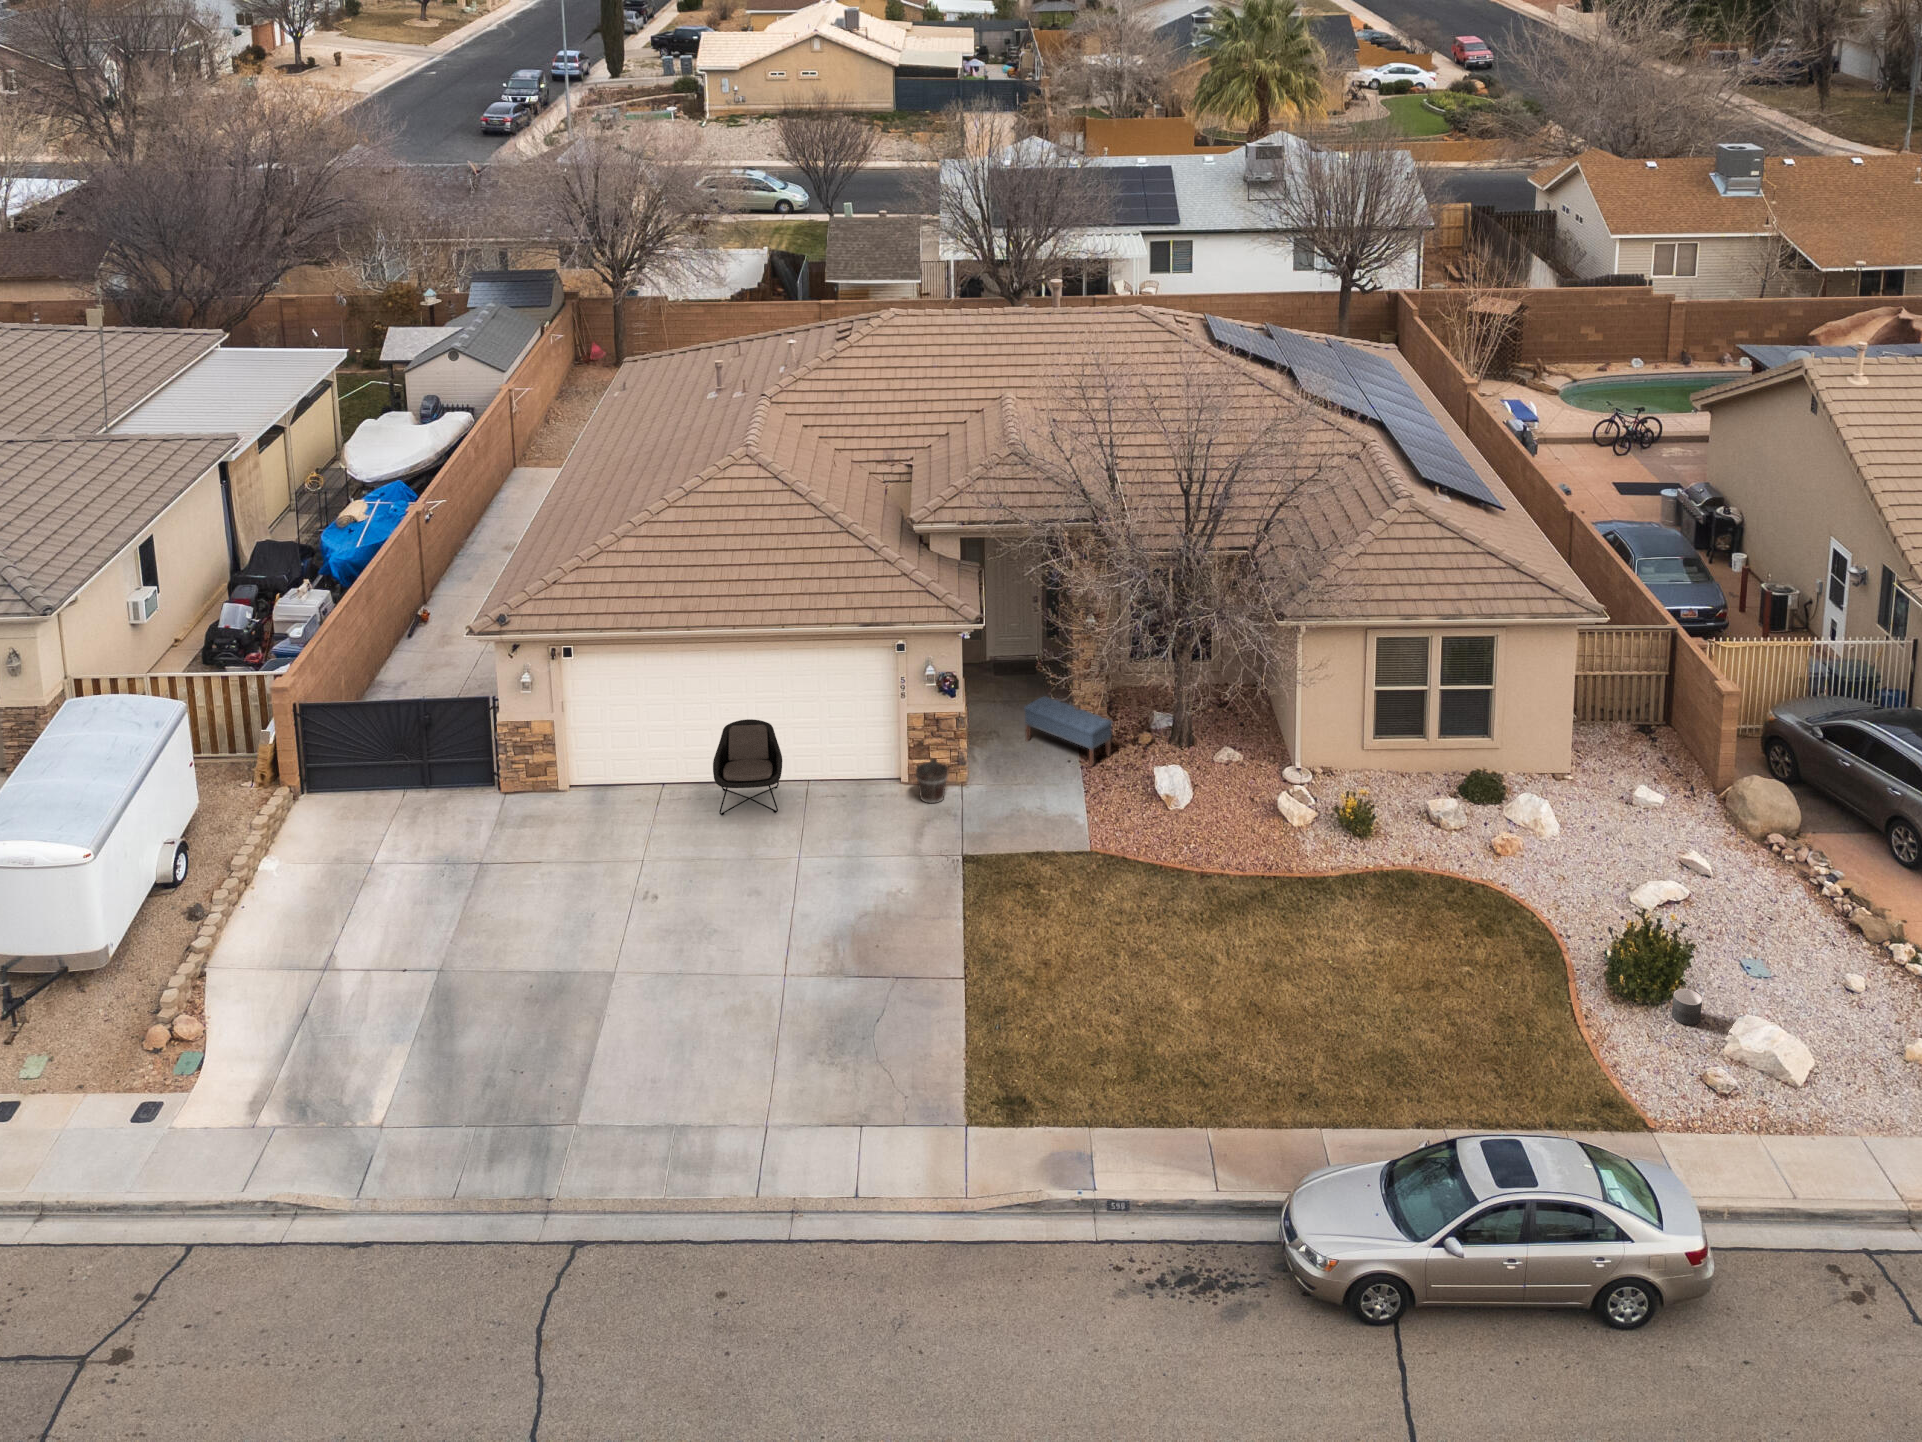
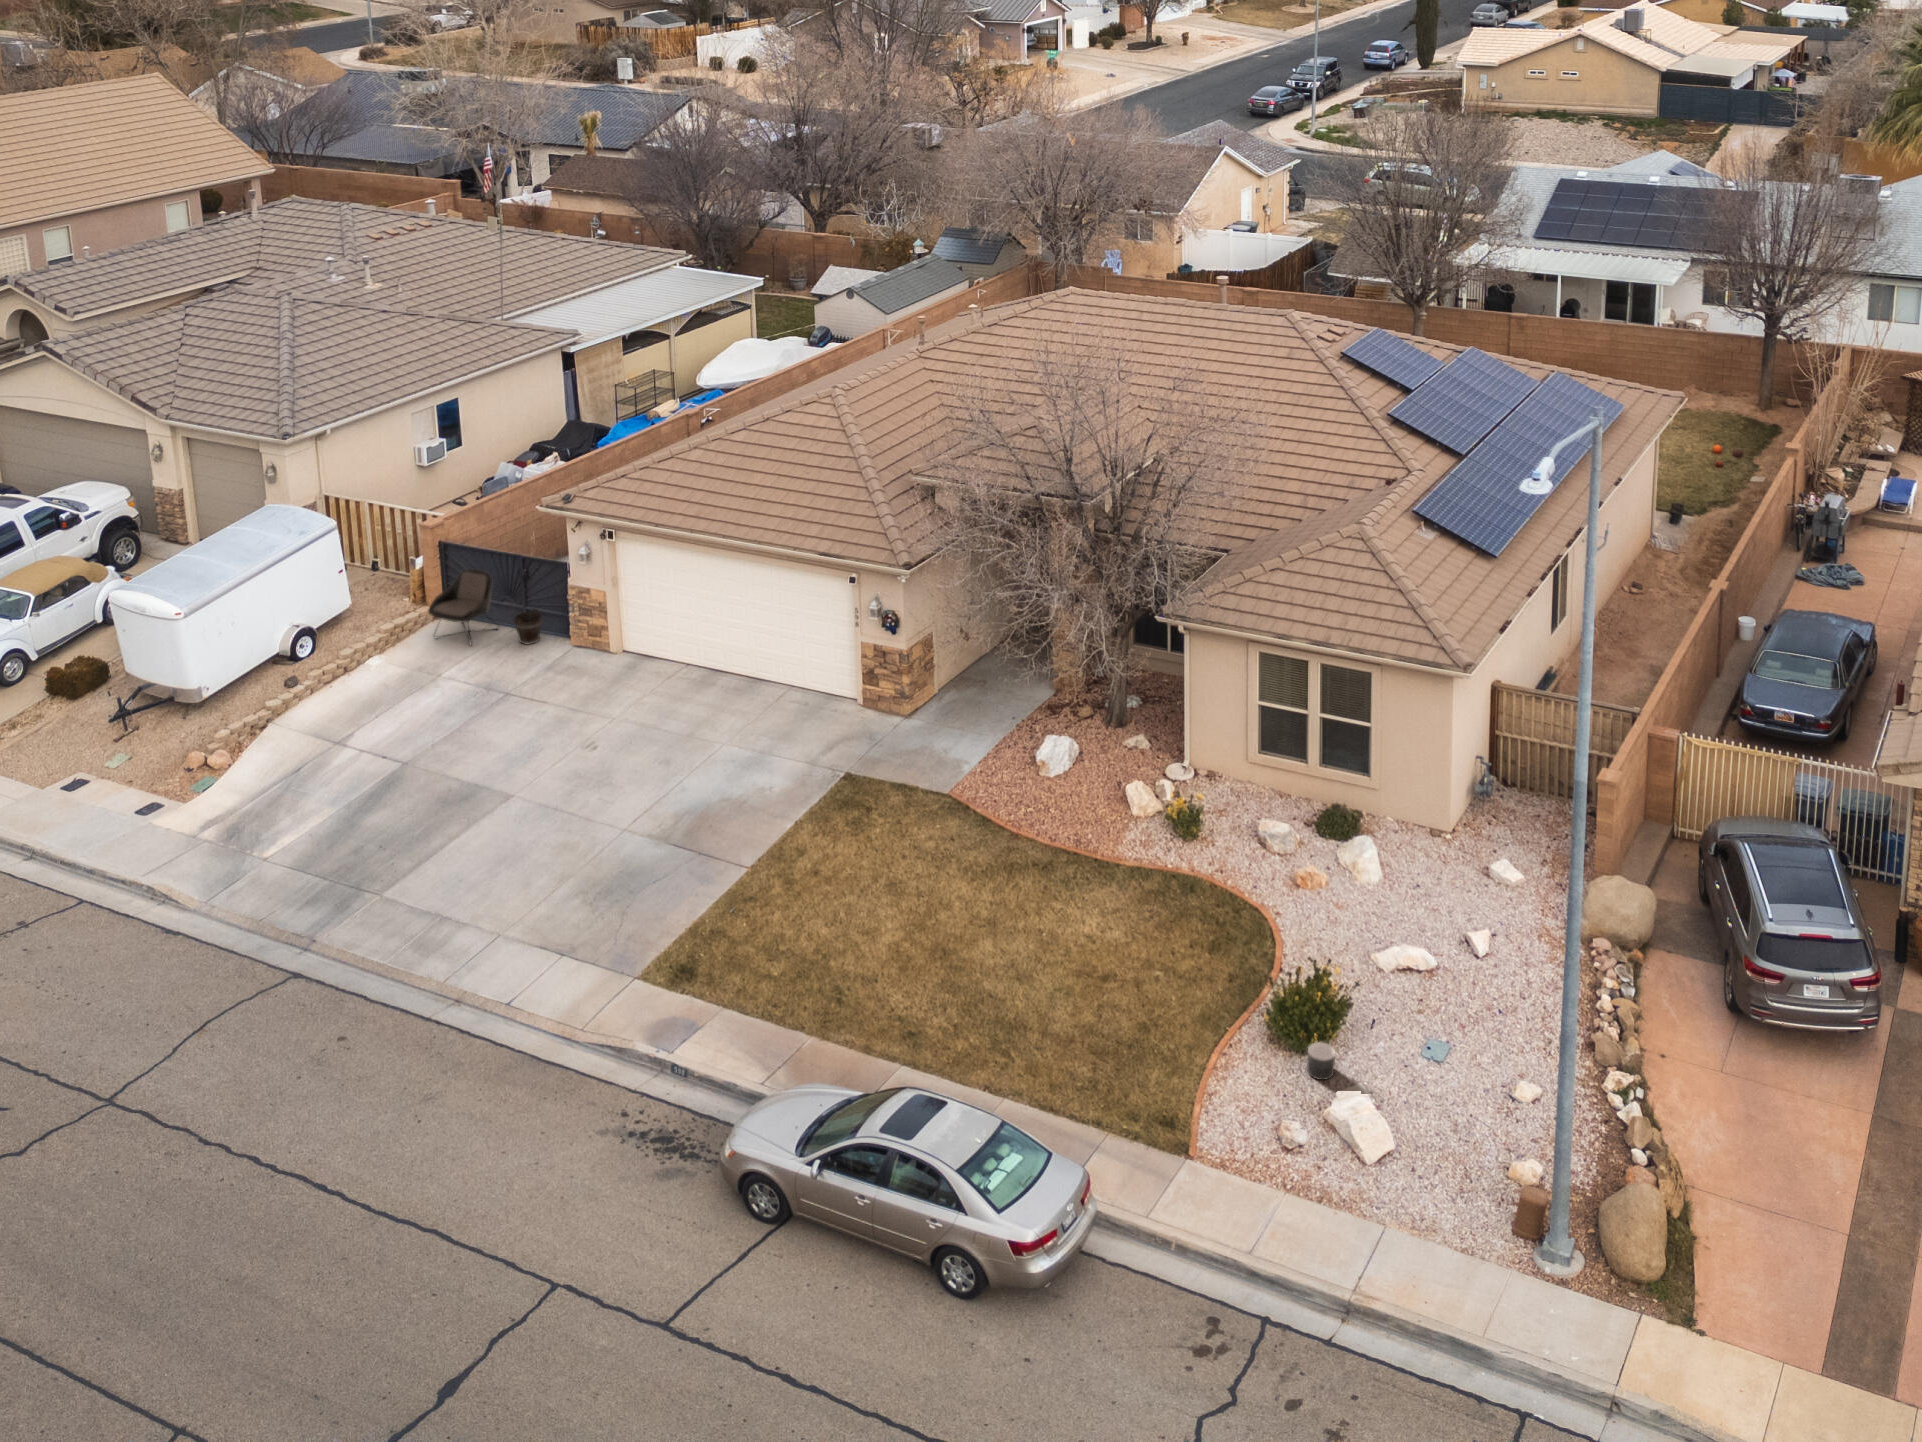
bench: present [1024,696,1112,767] -> none [988,654,1049,725]
lounge chair: present [713,719,782,815] -> present [428,569,493,642]
bucket: present [915,758,949,803] -> present [514,609,542,644]

